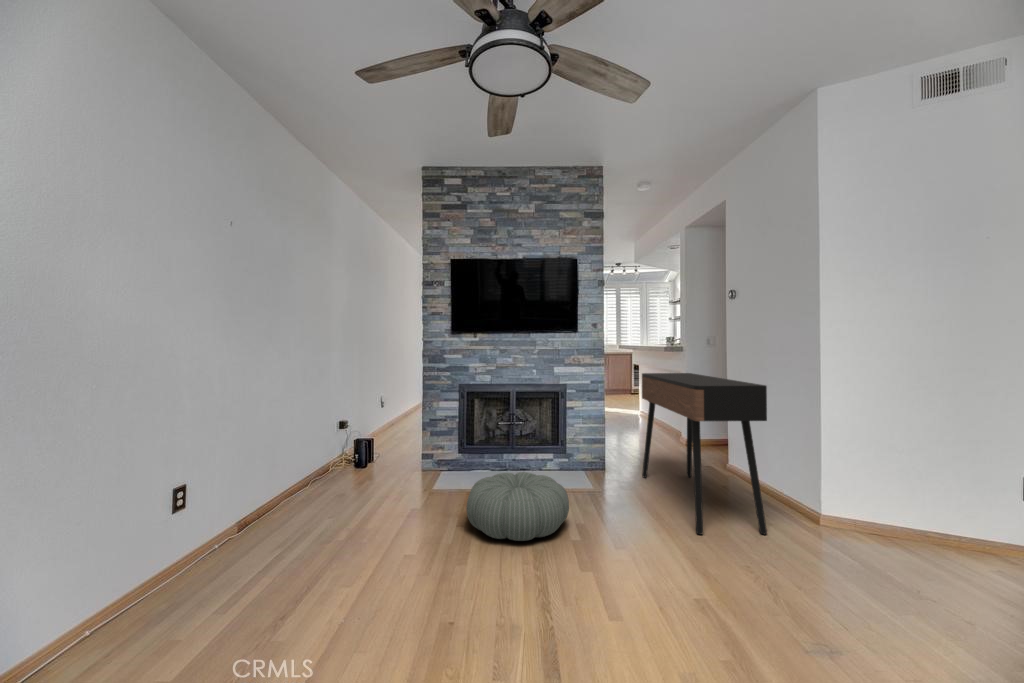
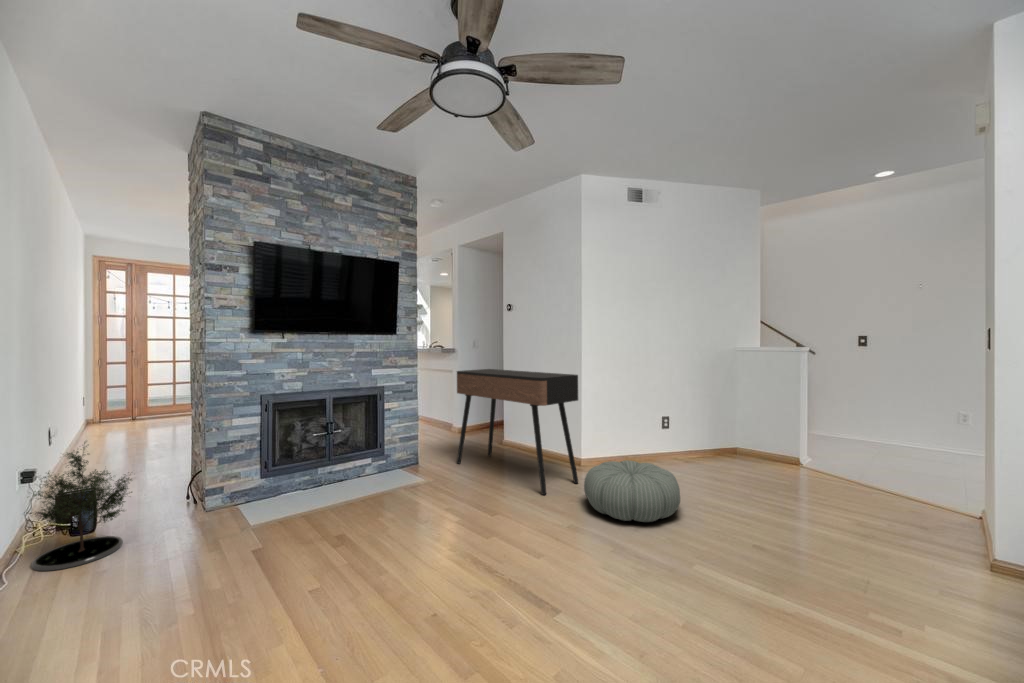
potted tree: none [322,404,376,484] -> present [26,442,132,571]
pouf: present [466,472,569,541] -> present [584,460,680,522]

